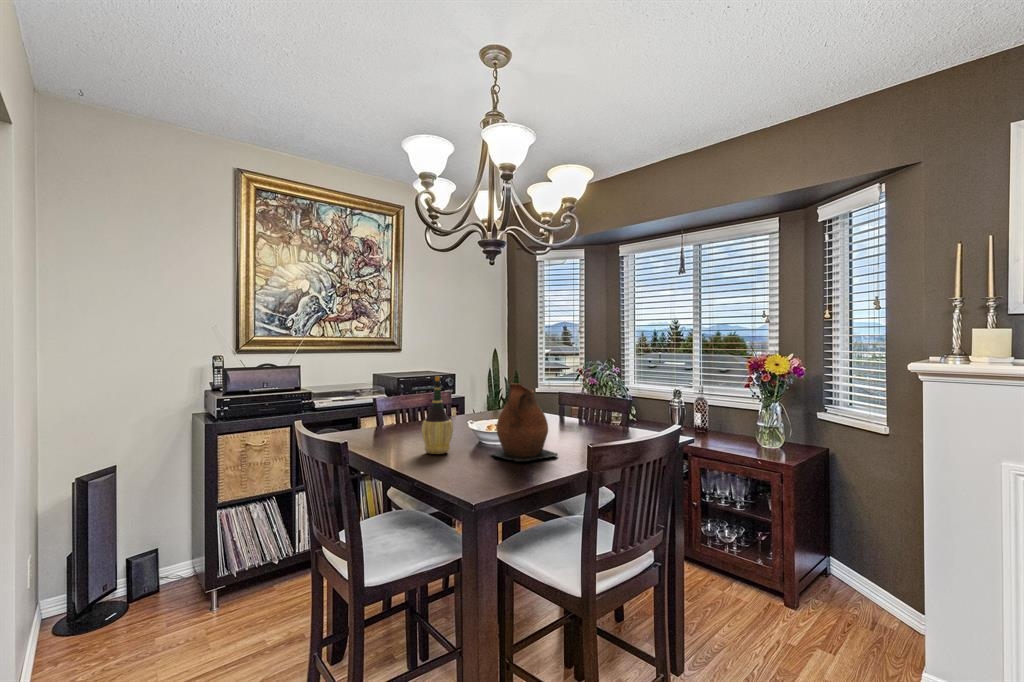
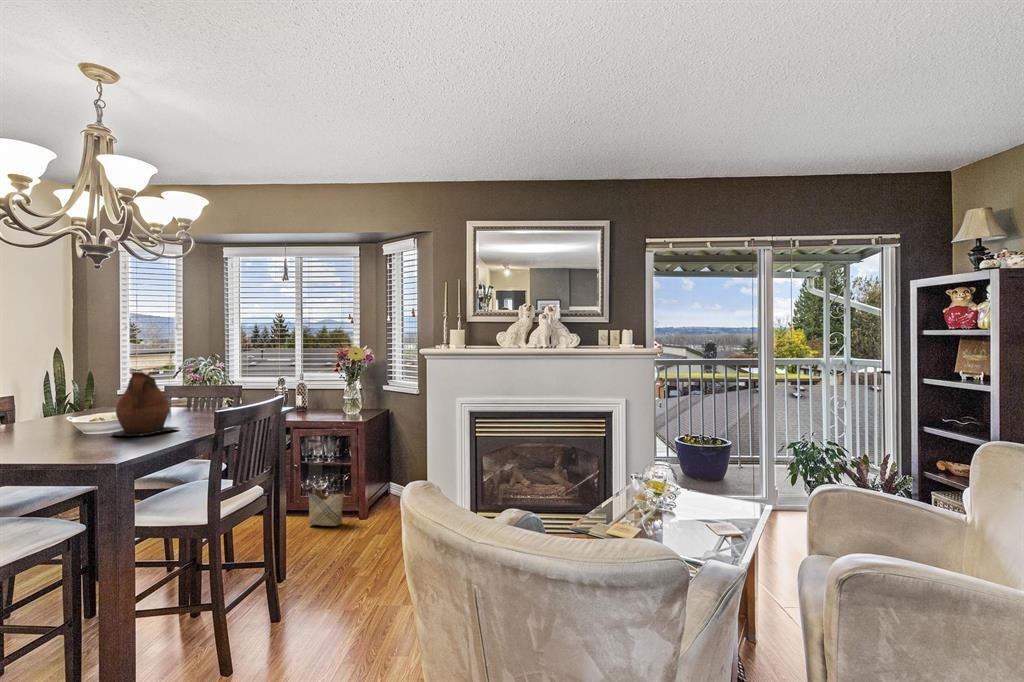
wine bottle: present [422,376,453,454] -> none [24,369,64,442]
woven basket: none [710,526,762,604] -> present [308,483,344,526]

